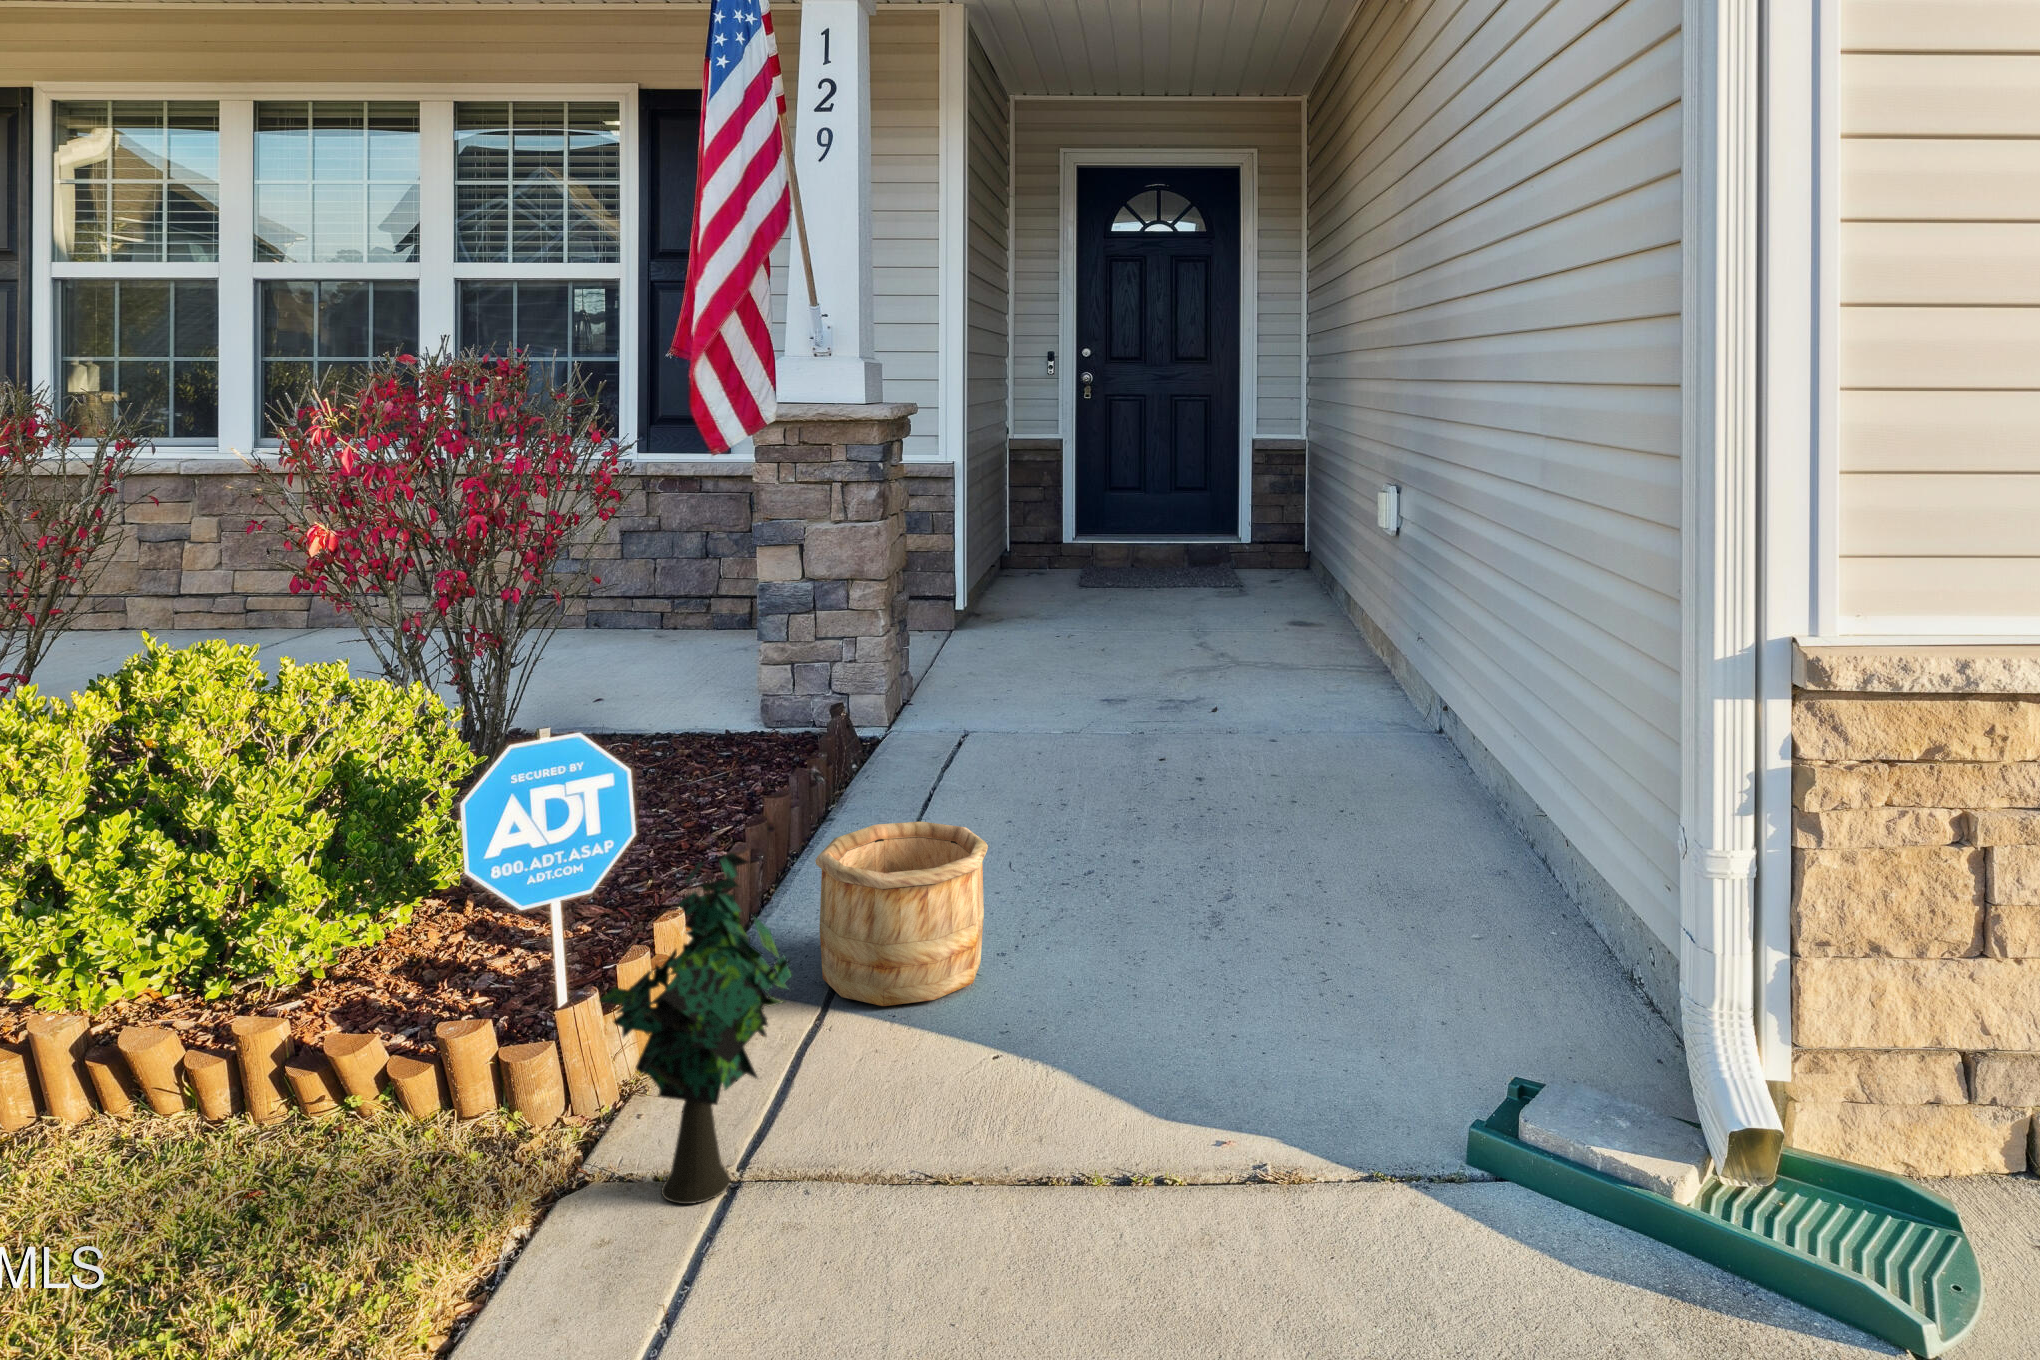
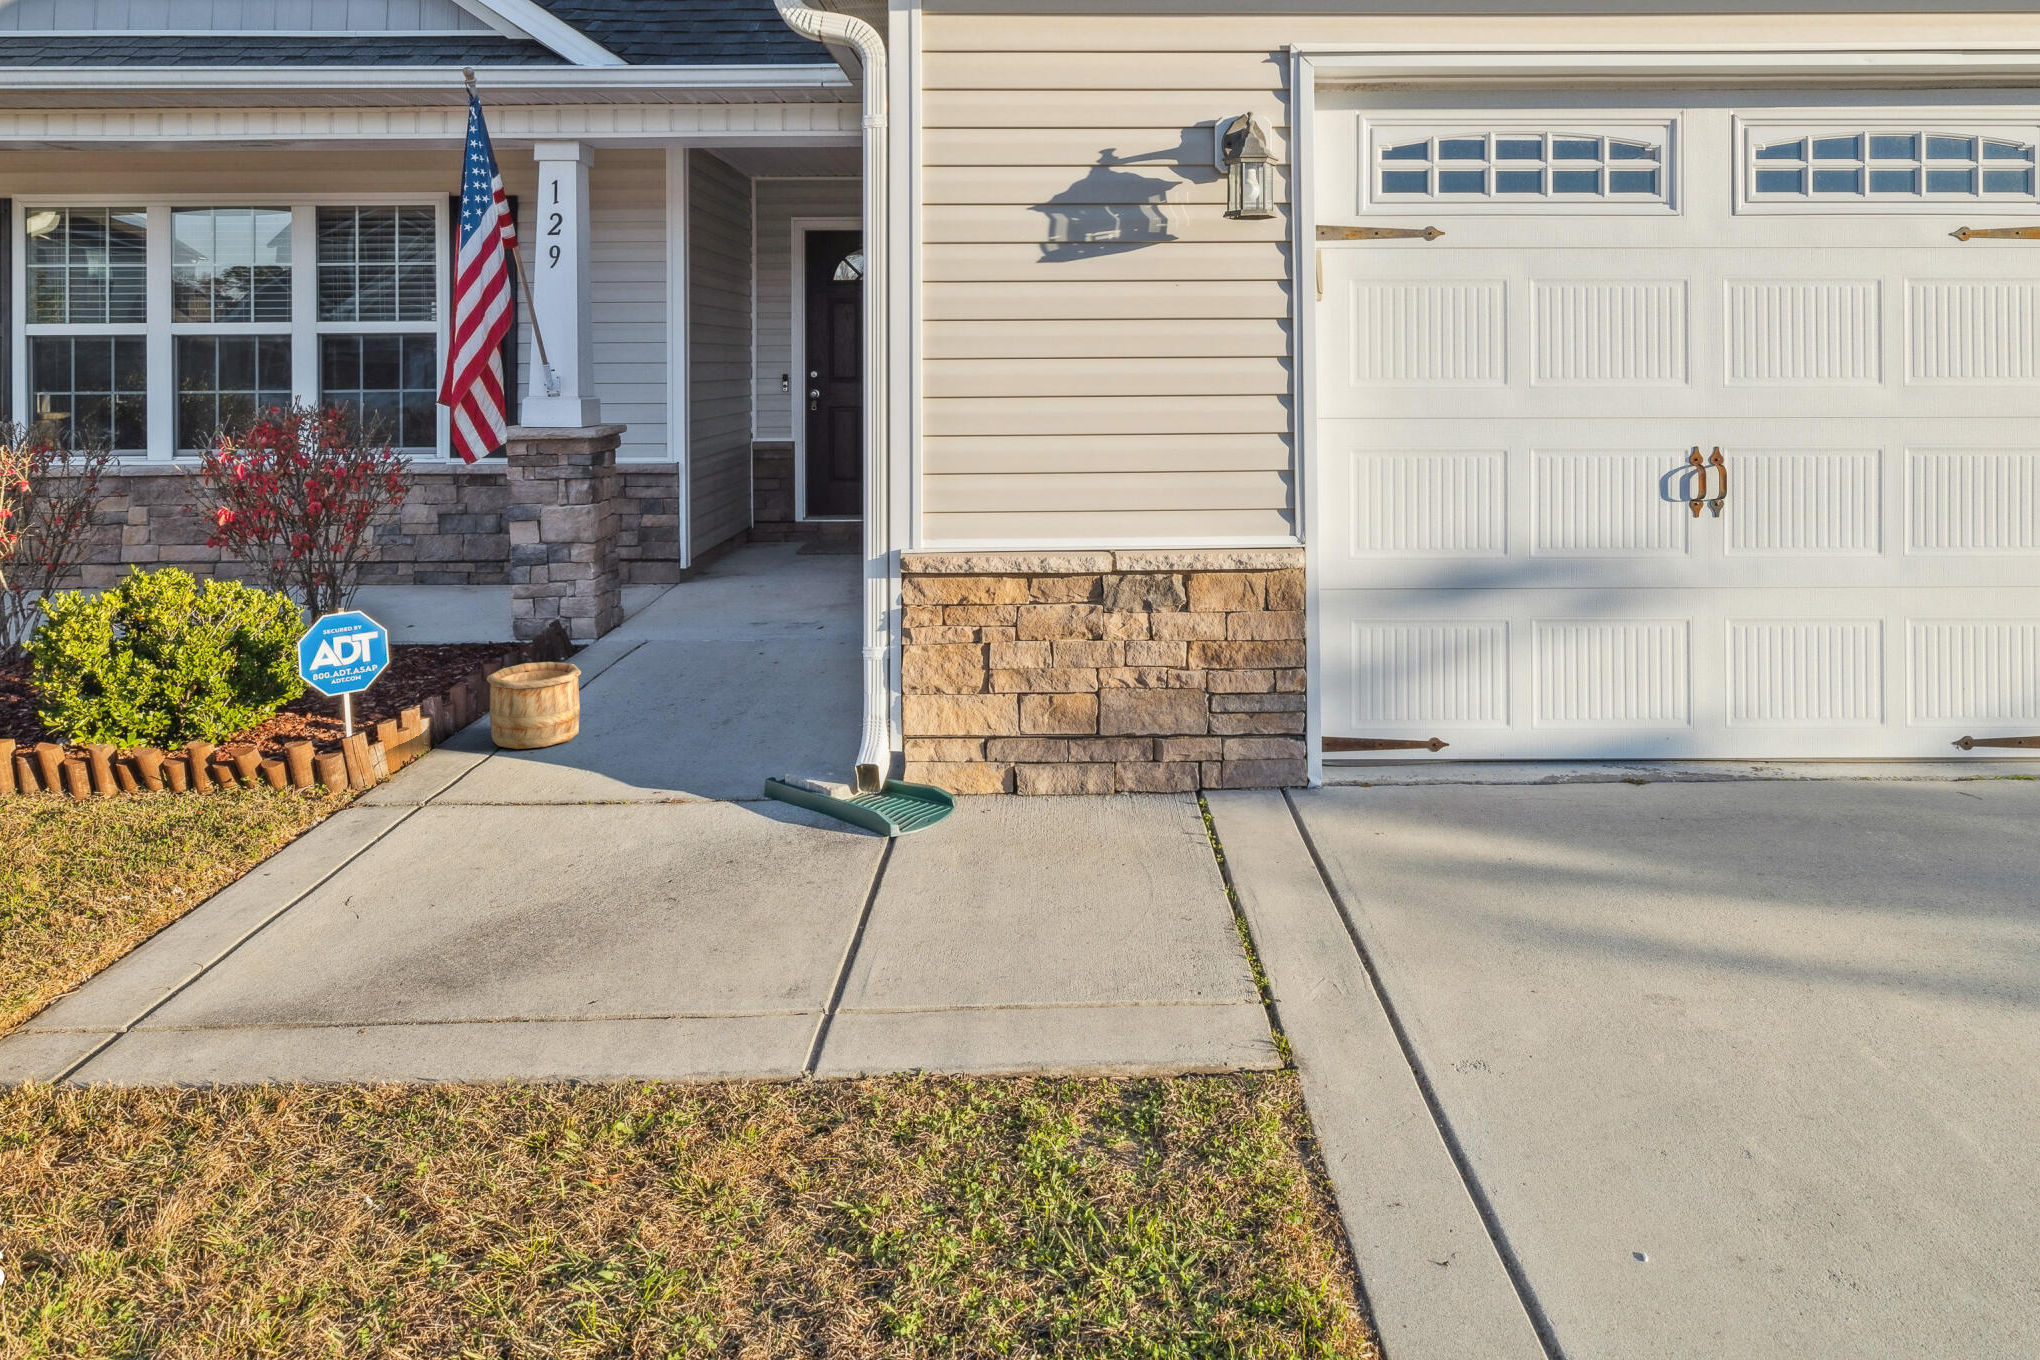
decorative plant: present [600,853,791,1204] -> none [355,657,448,810]

